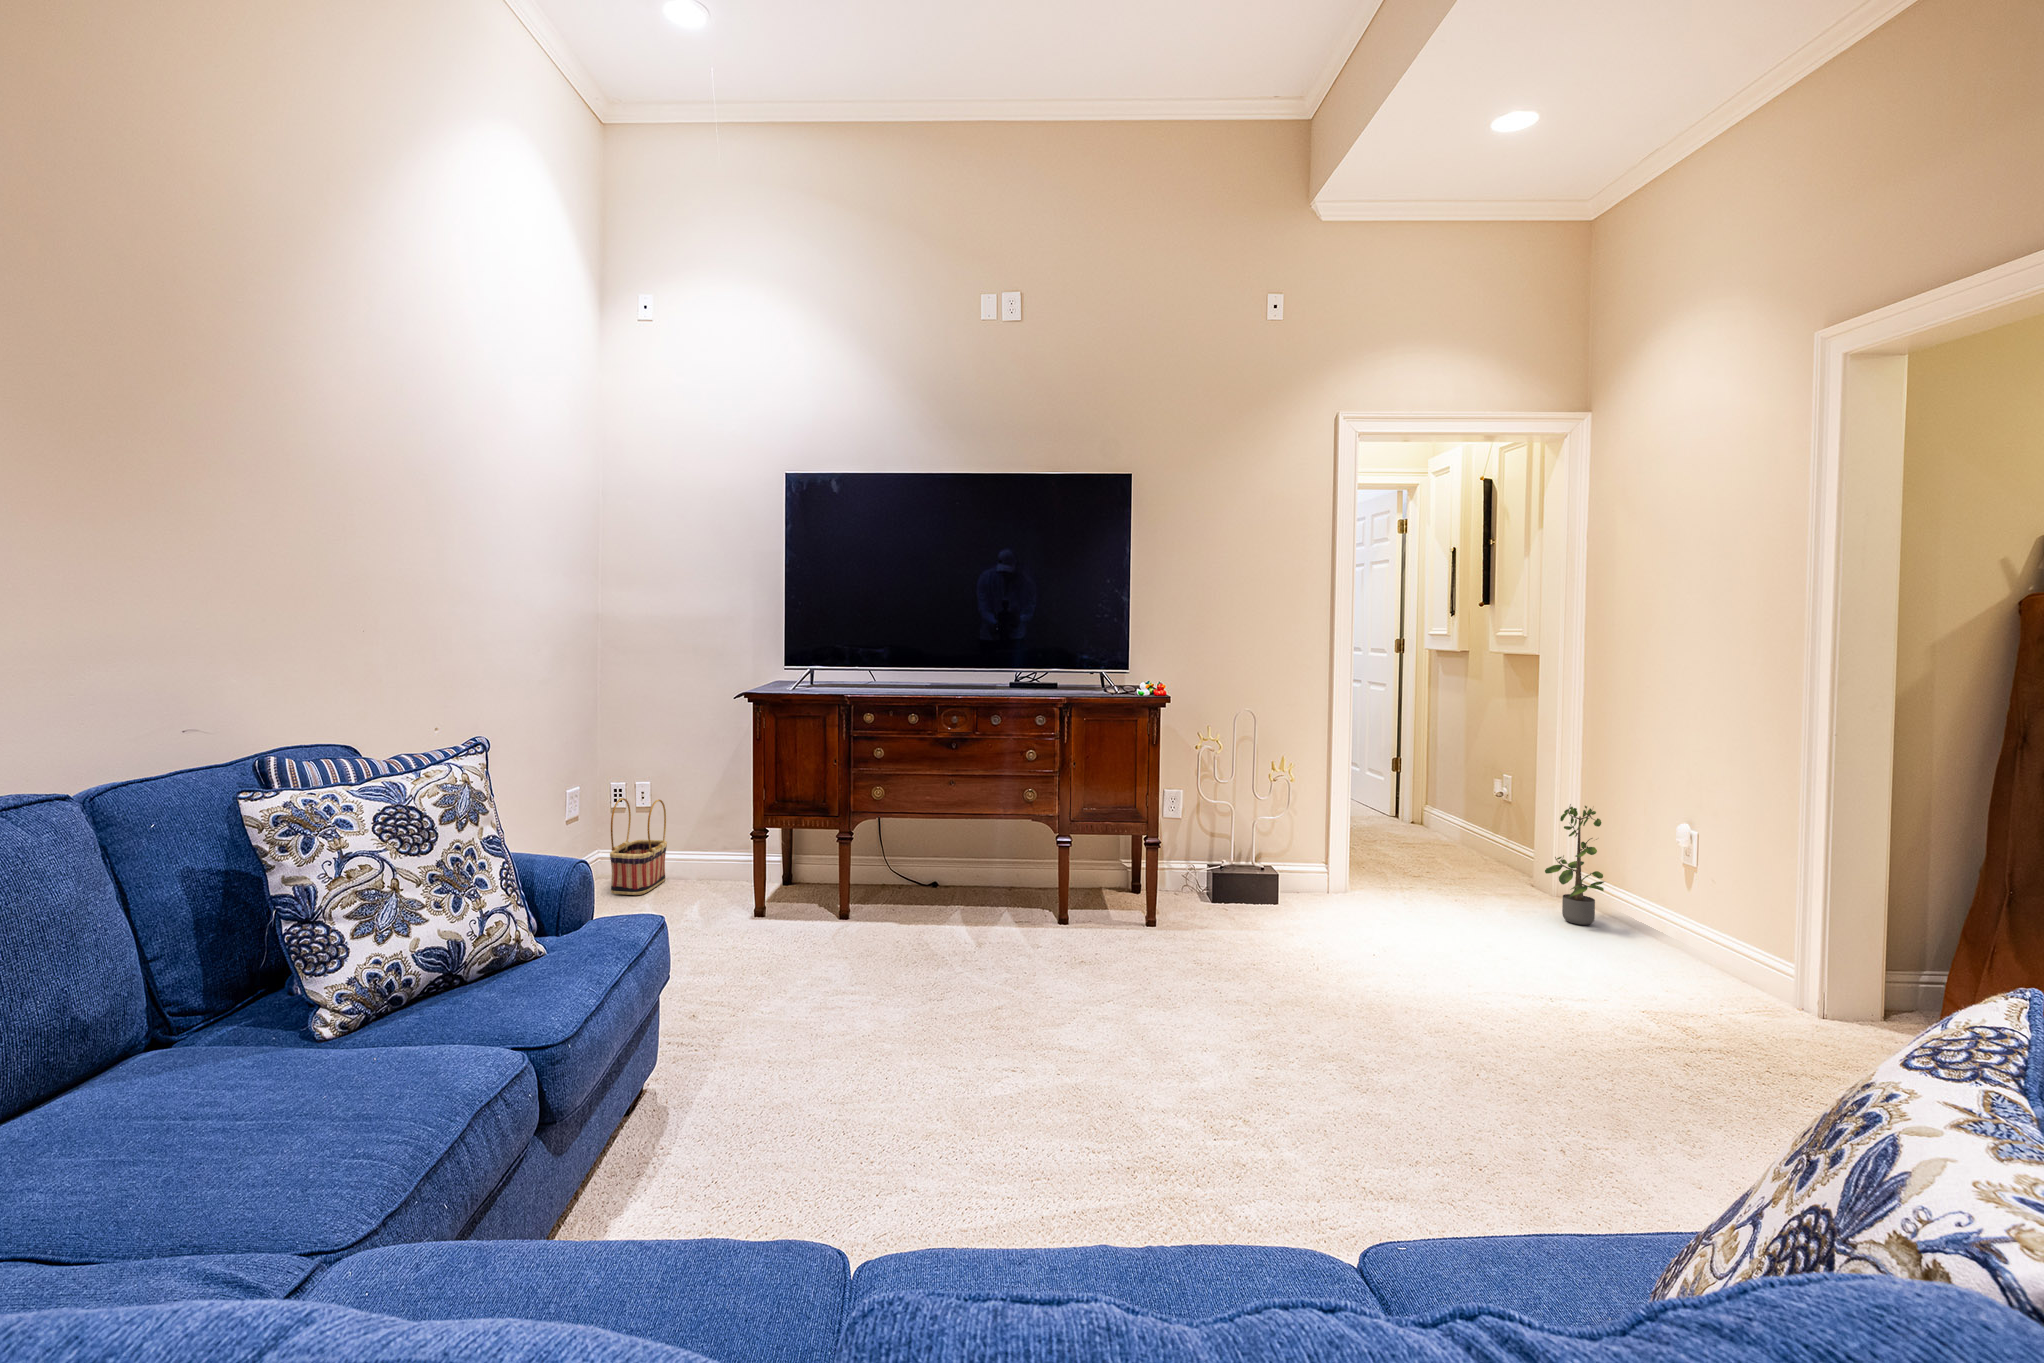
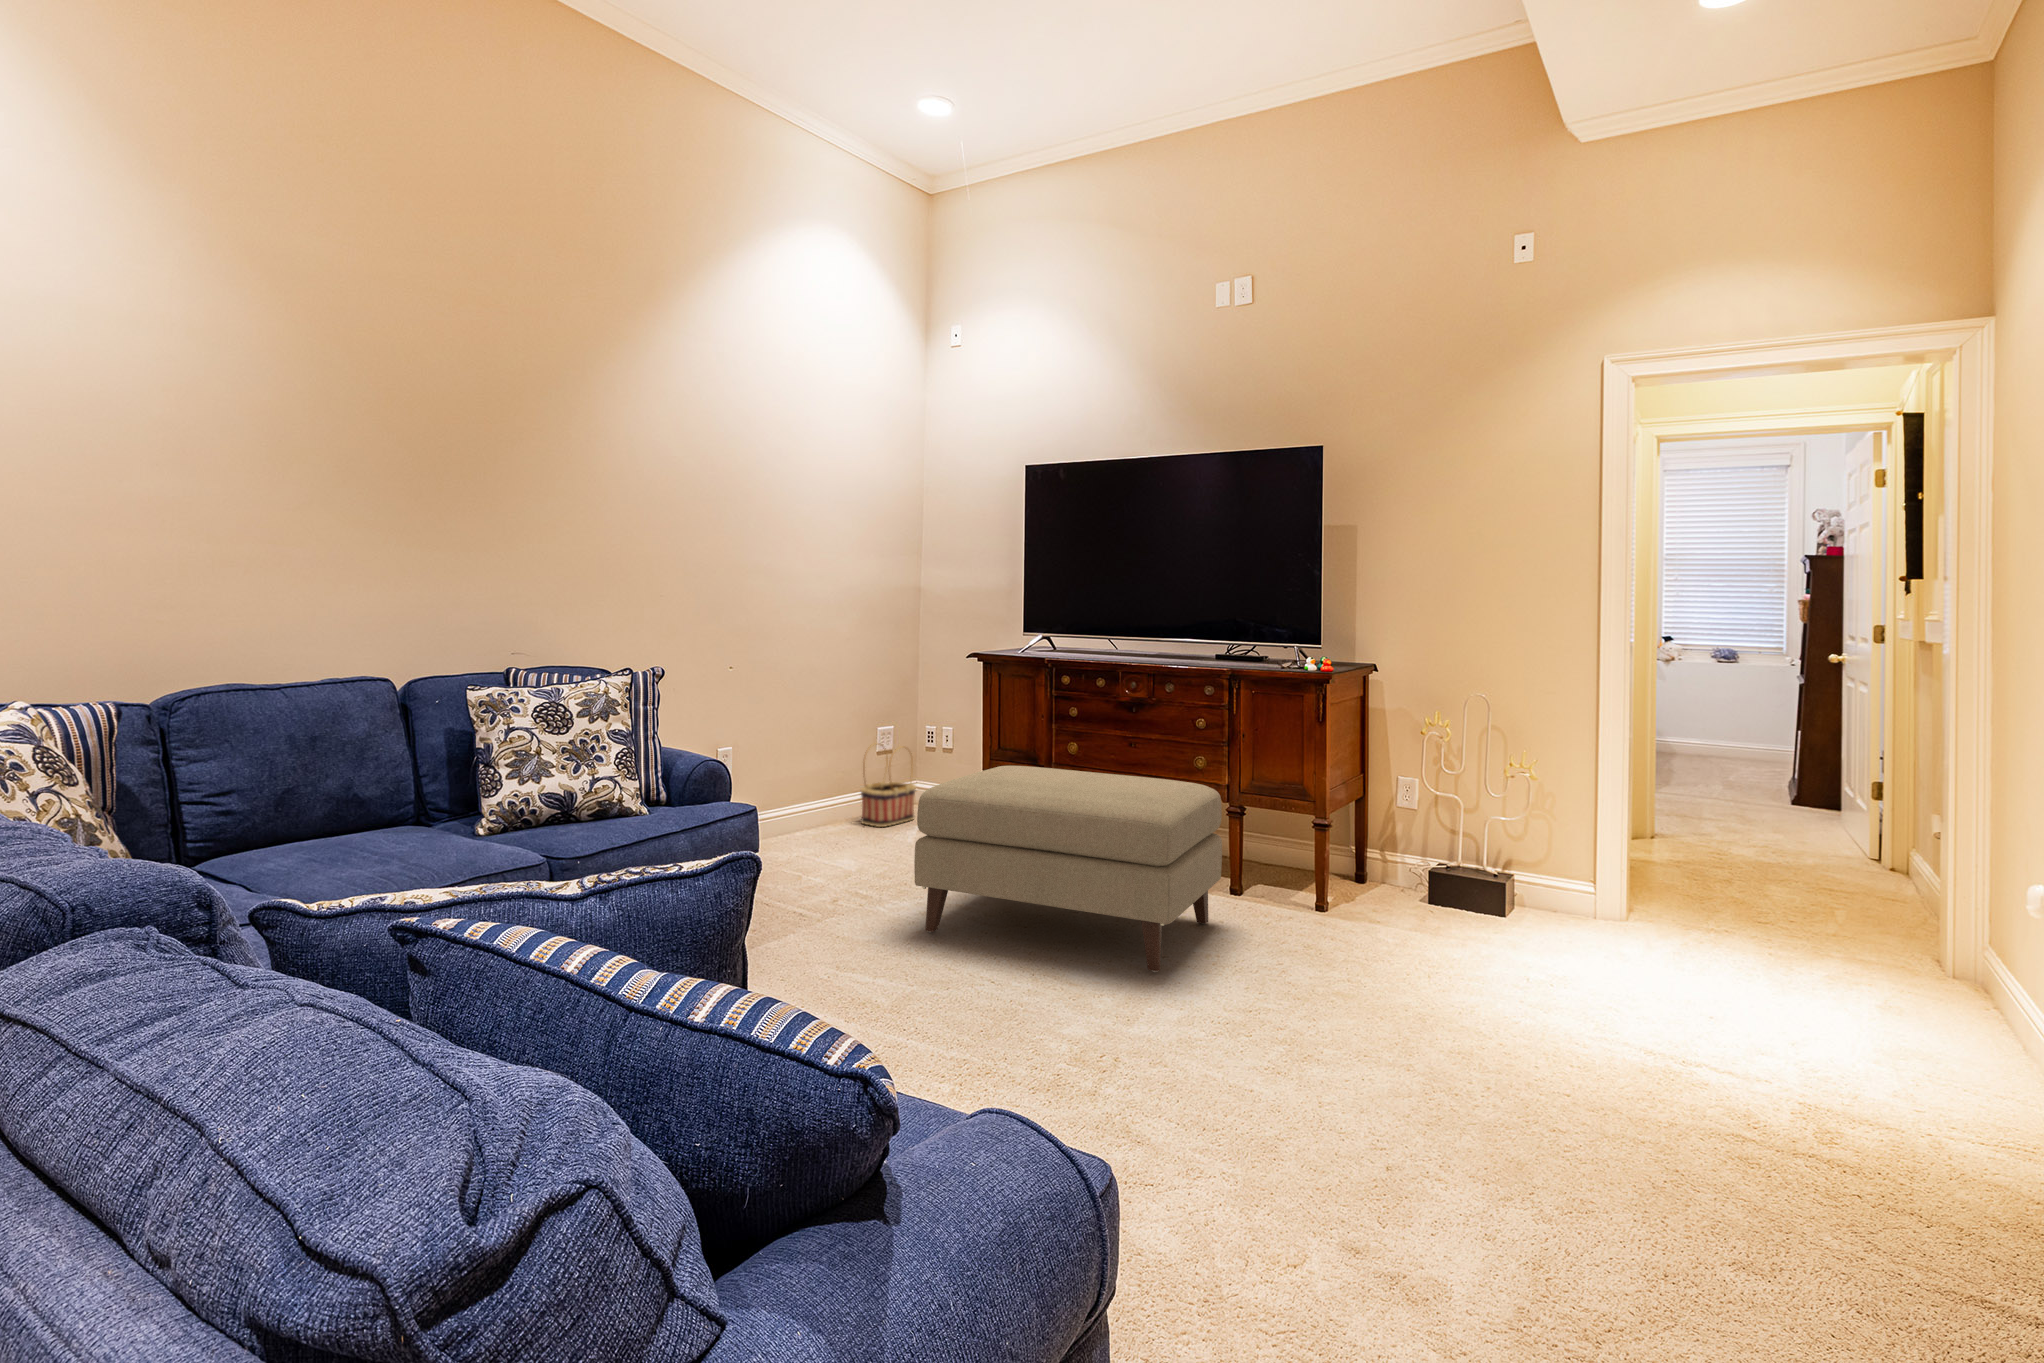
potted plant: present [1545,804,1604,925] -> none [1897,837,1974,1001]
ottoman: none [835,817,1139,1025] -> present [914,766,1222,972]

